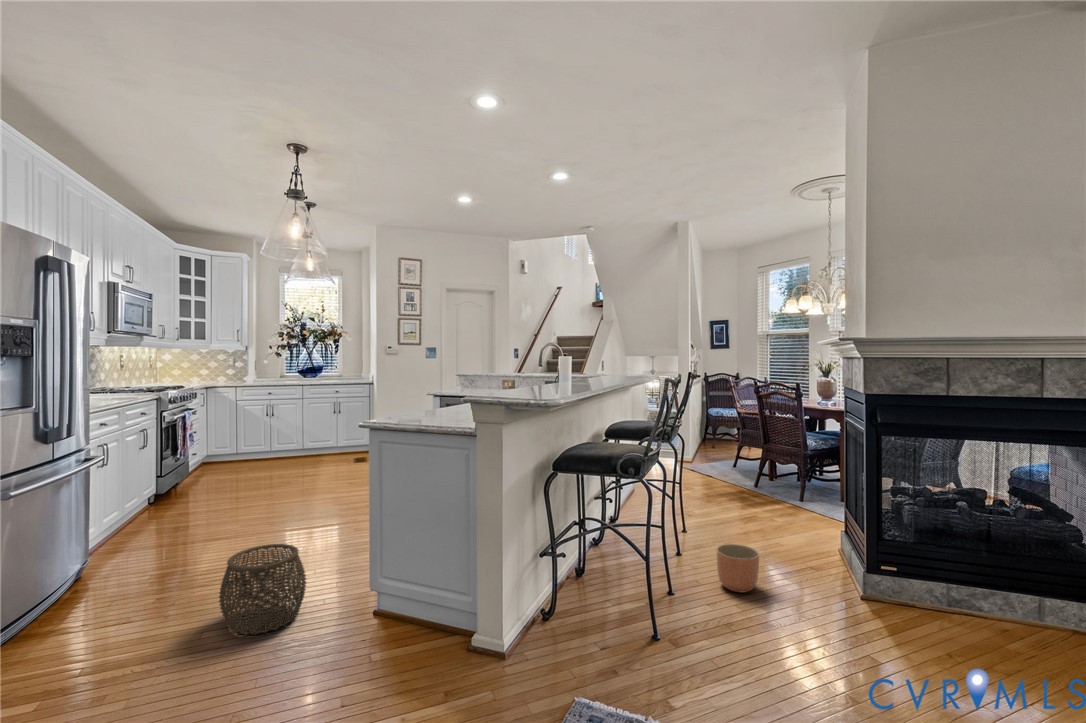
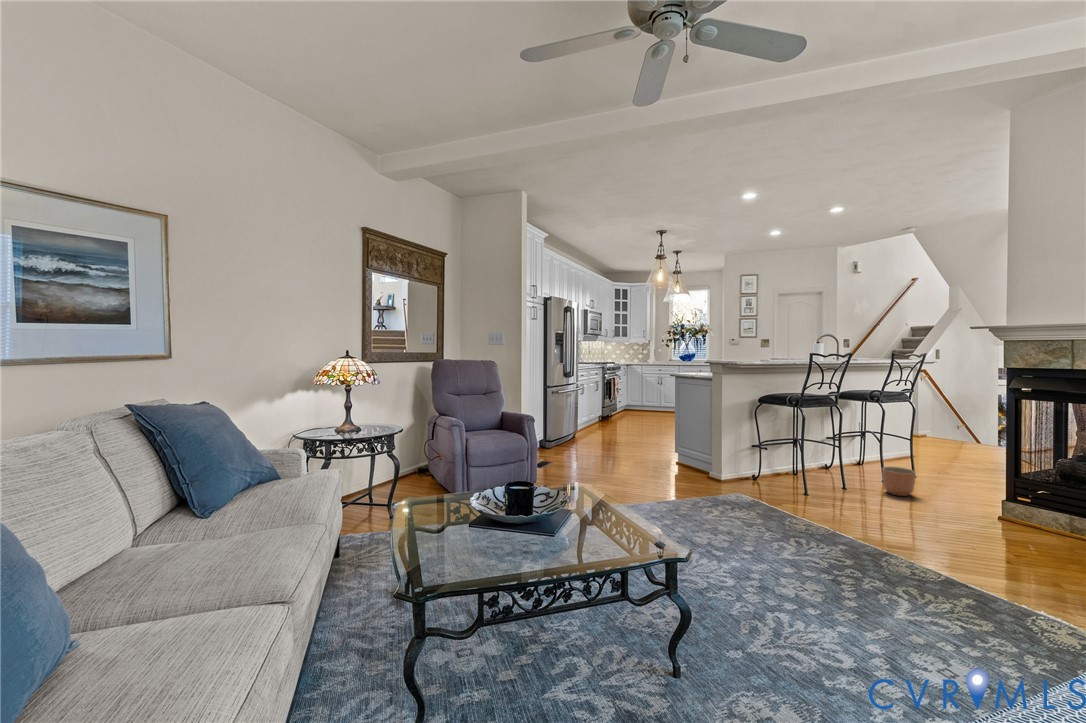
woven basket: present [219,544,306,635] -> none [615,426,649,459]

